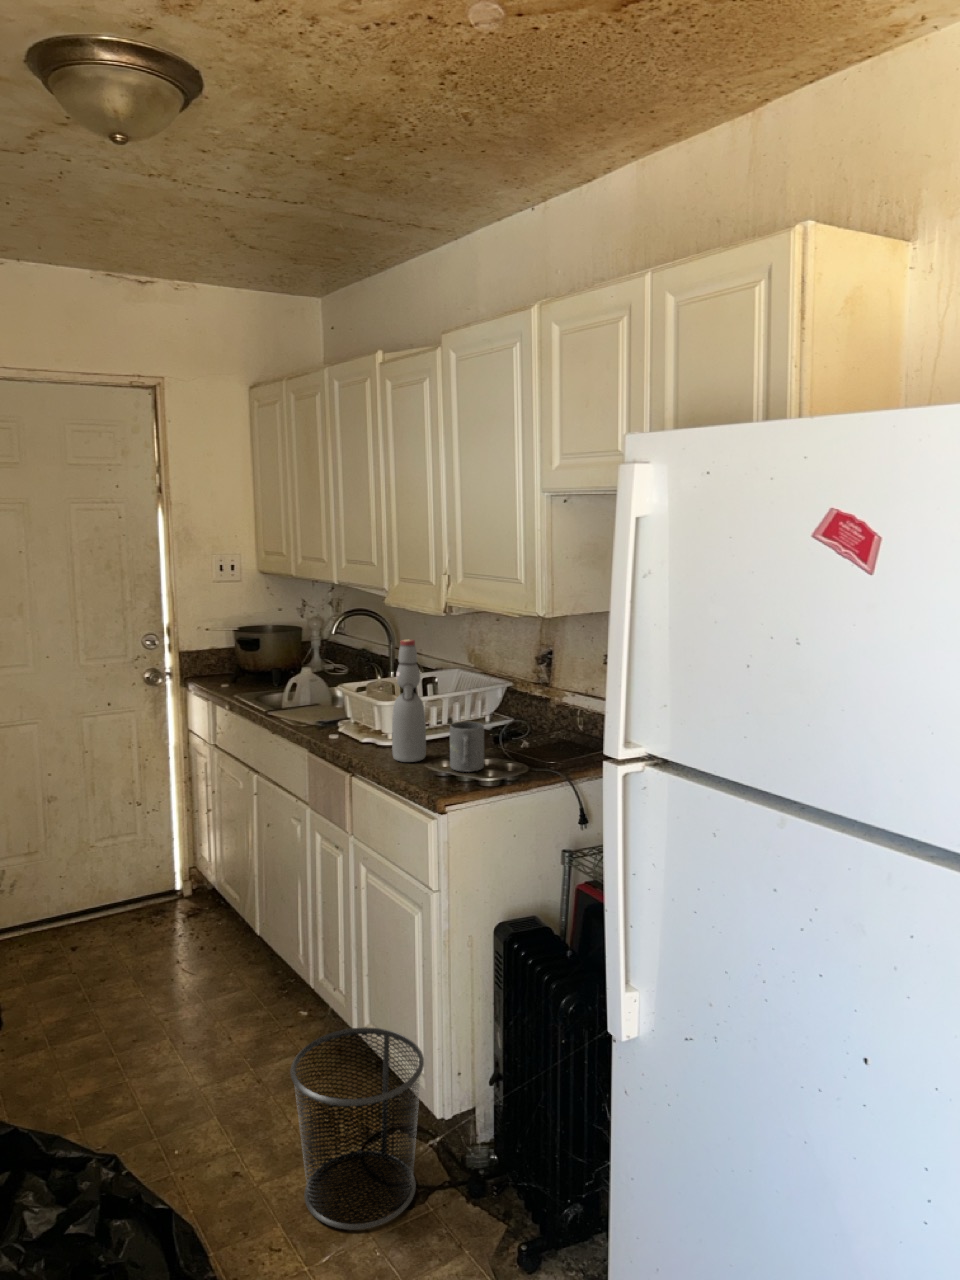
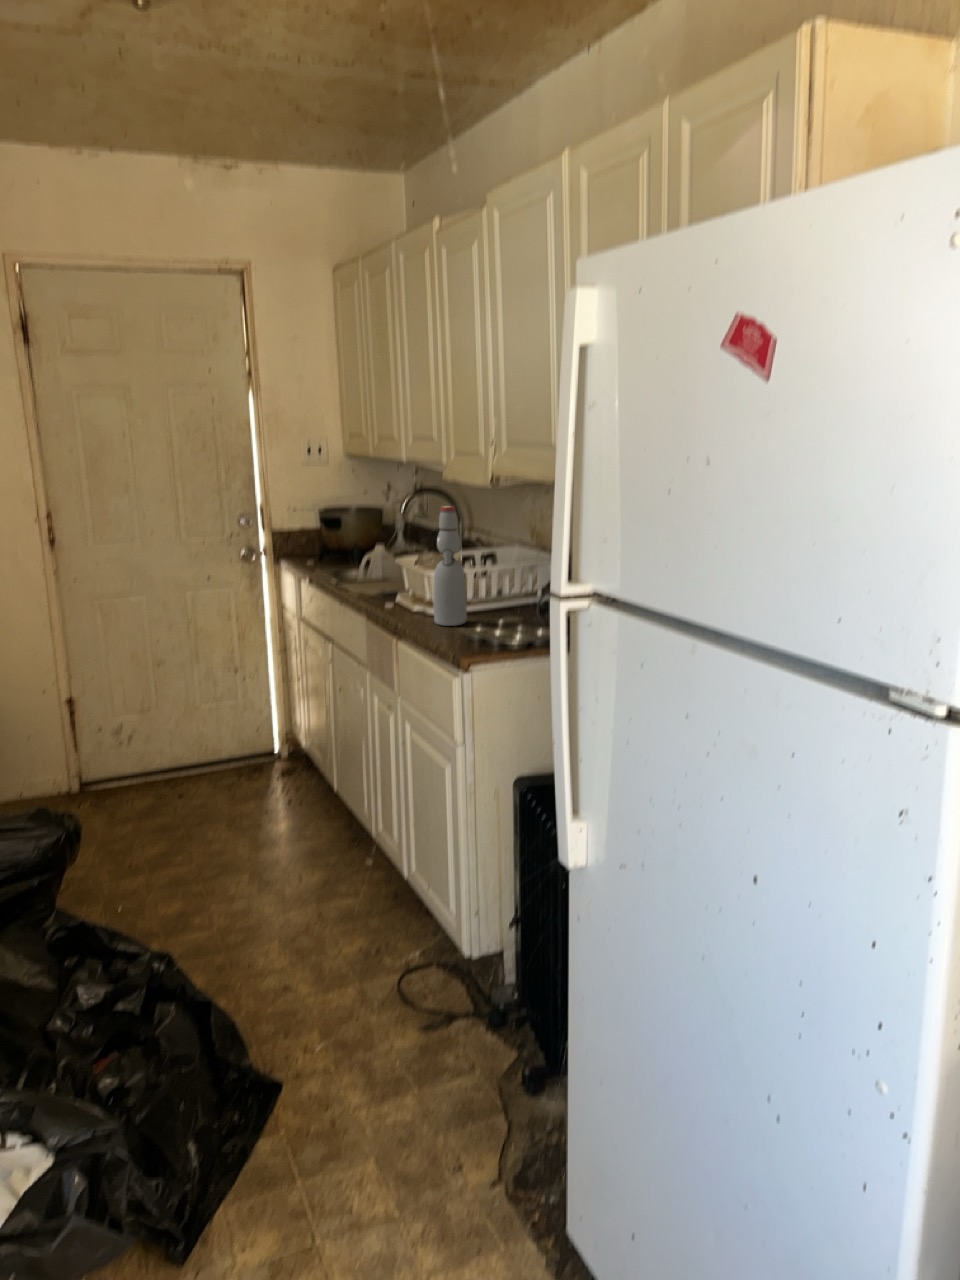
mug: present [450,722,484,772] -> none [484,587,518,635]
waste bin: present [290,1027,424,1230] -> none [322,870,446,1044]

